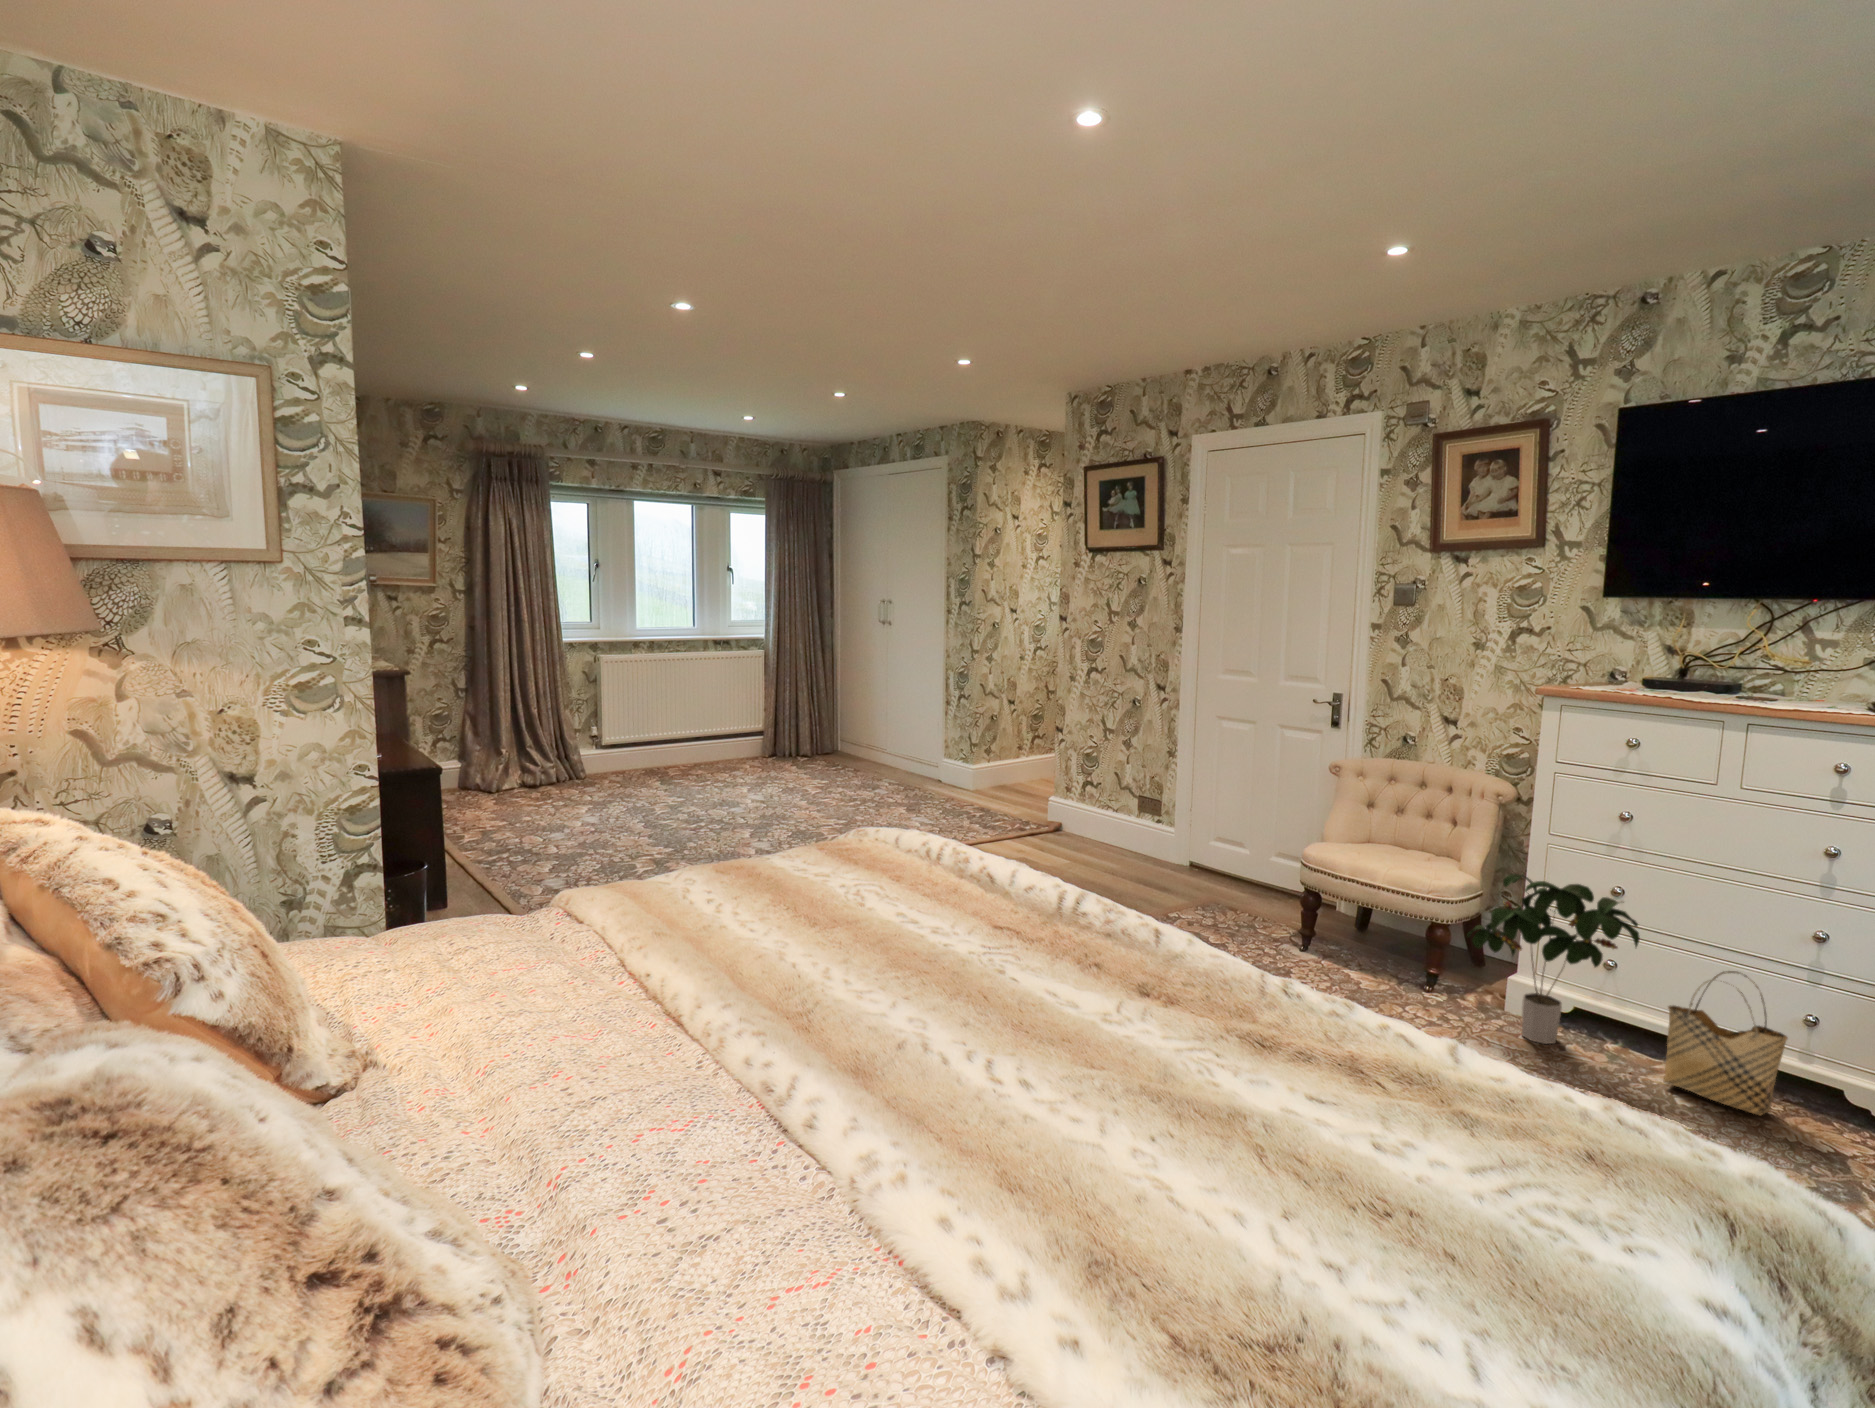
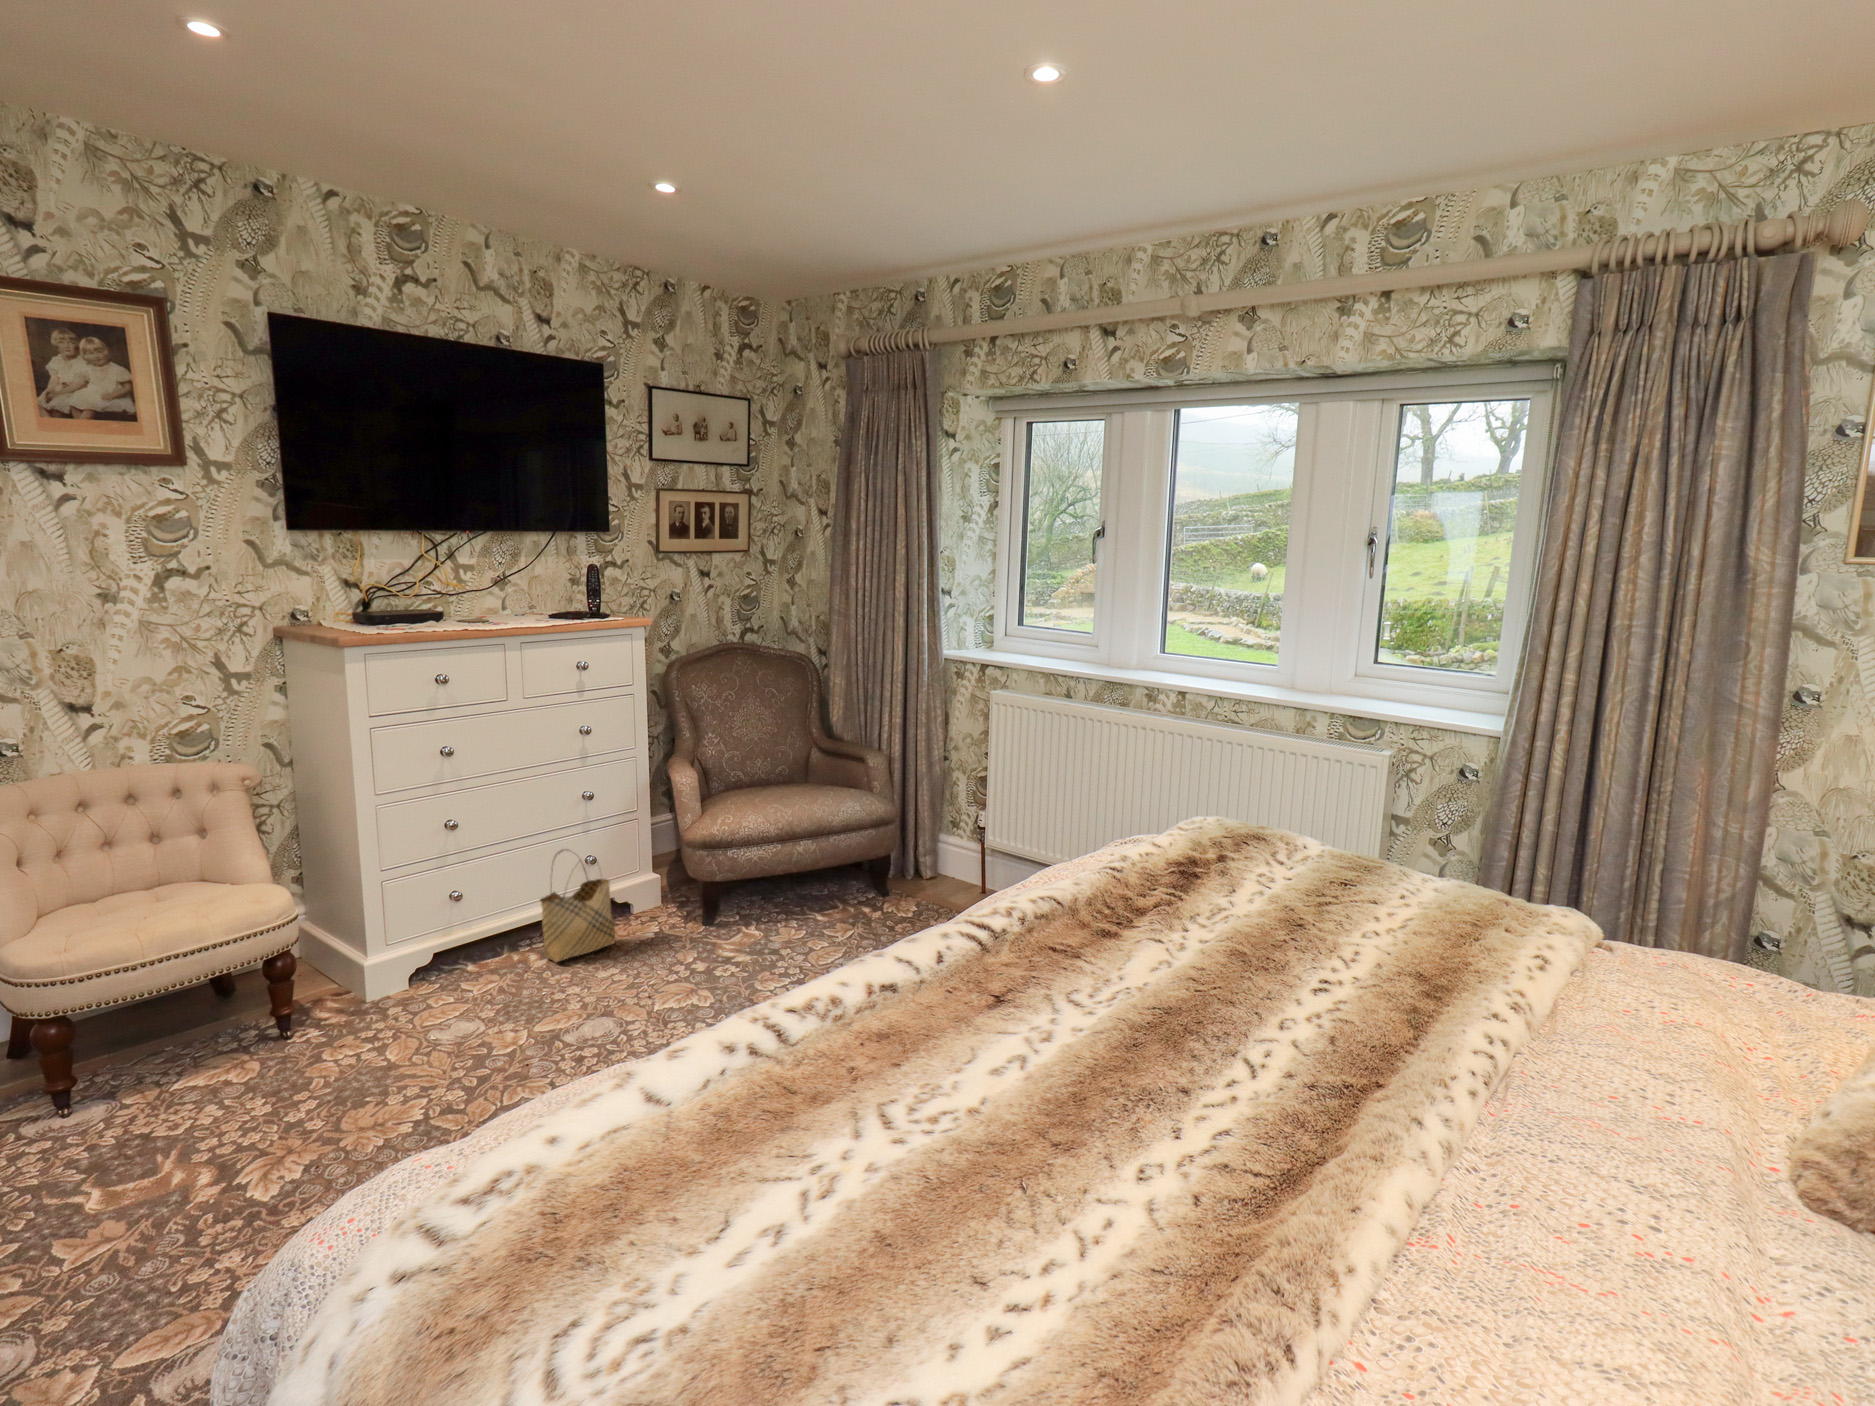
potted plant: present [1467,874,1640,1044] -> none [345,831,513,1004]

